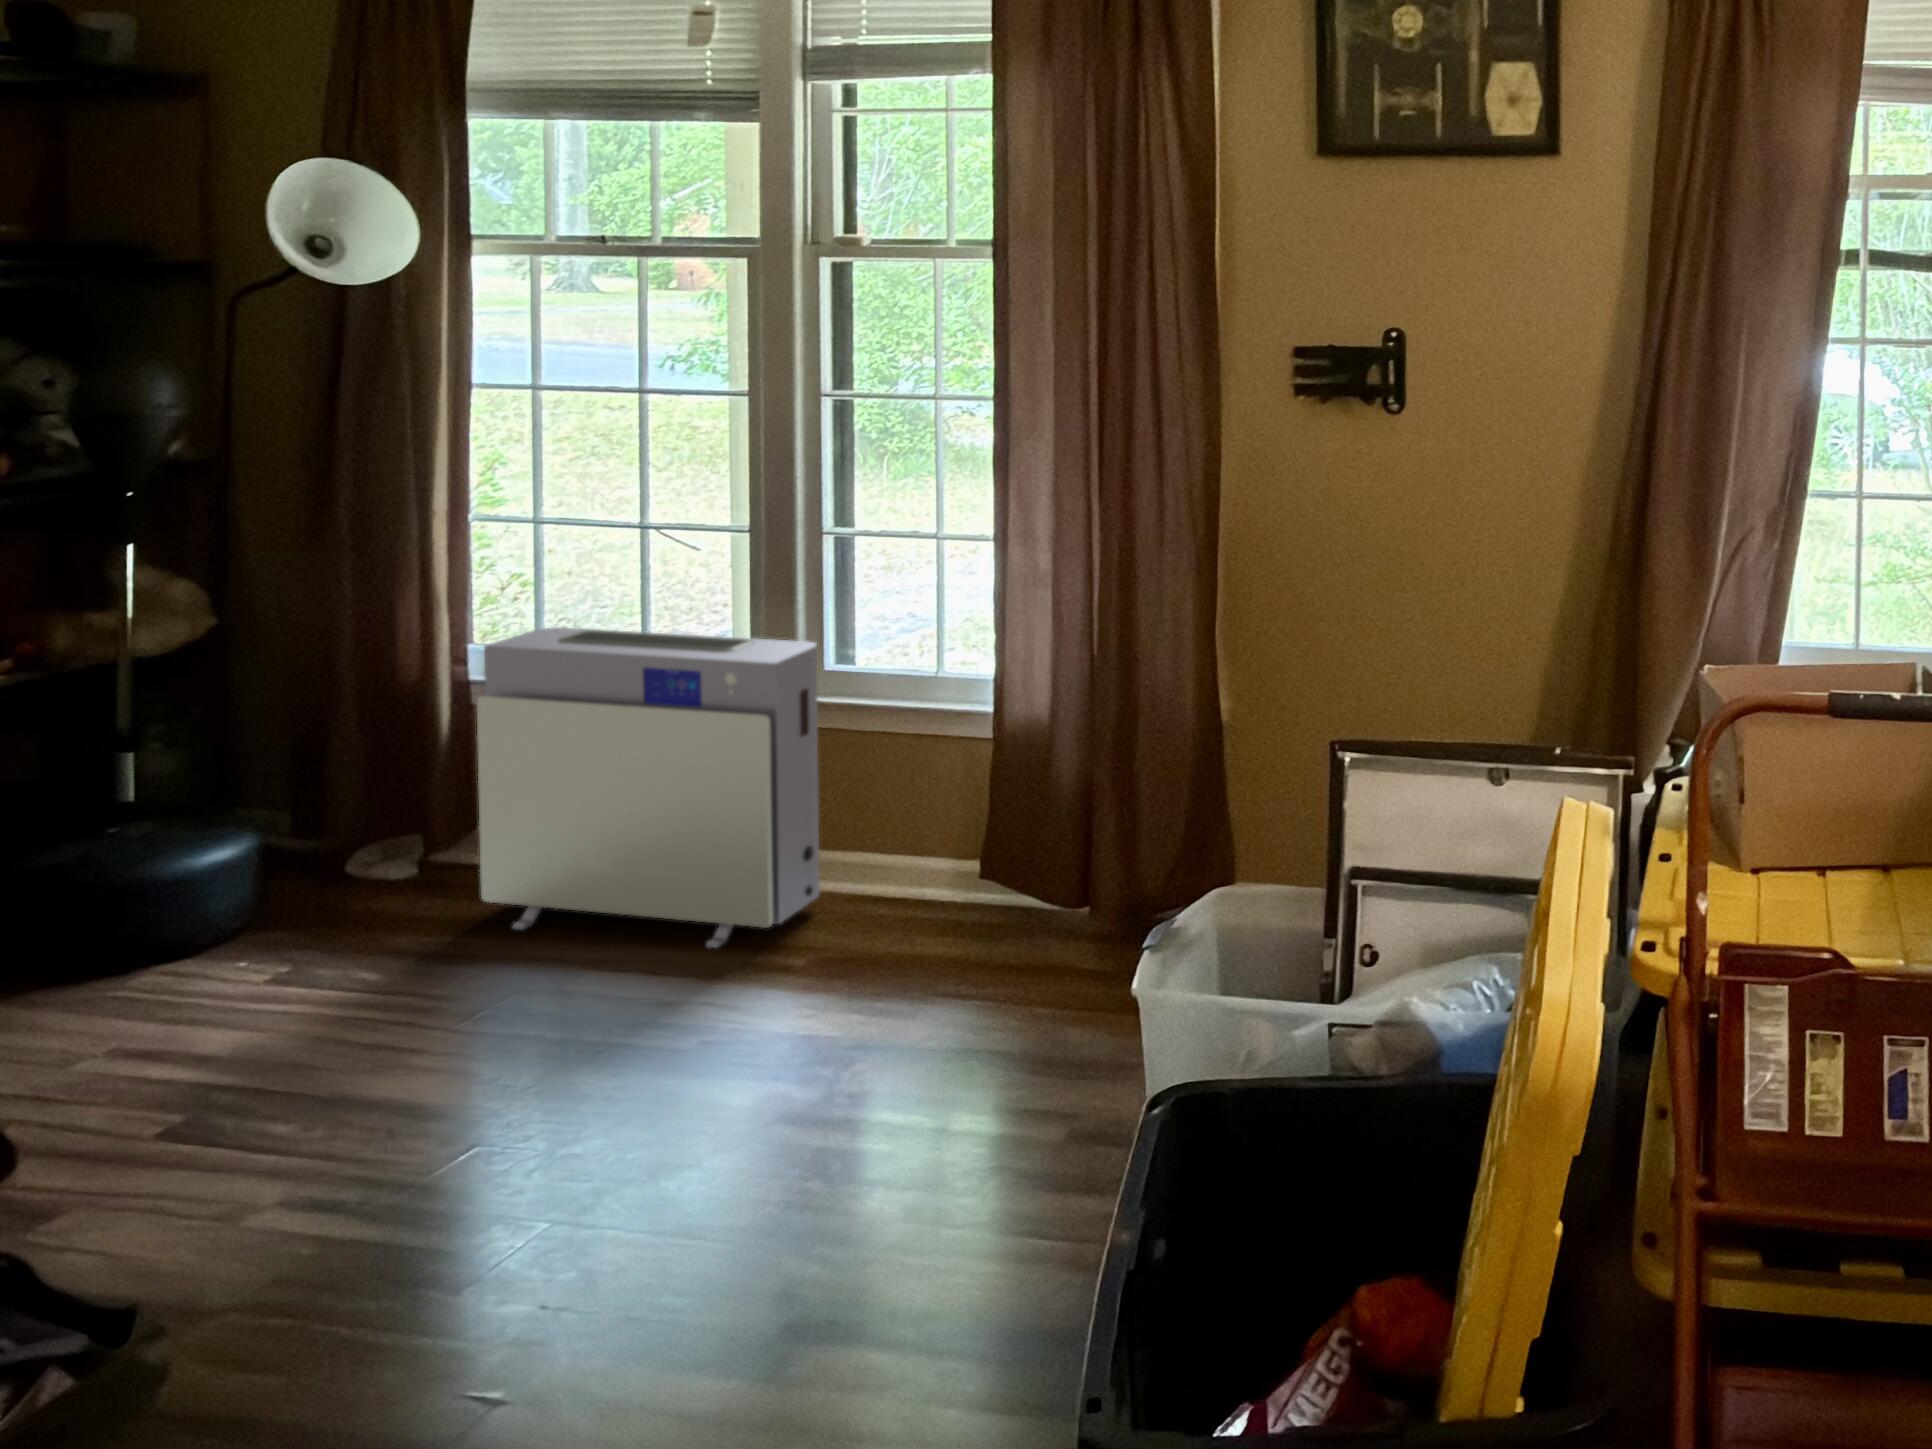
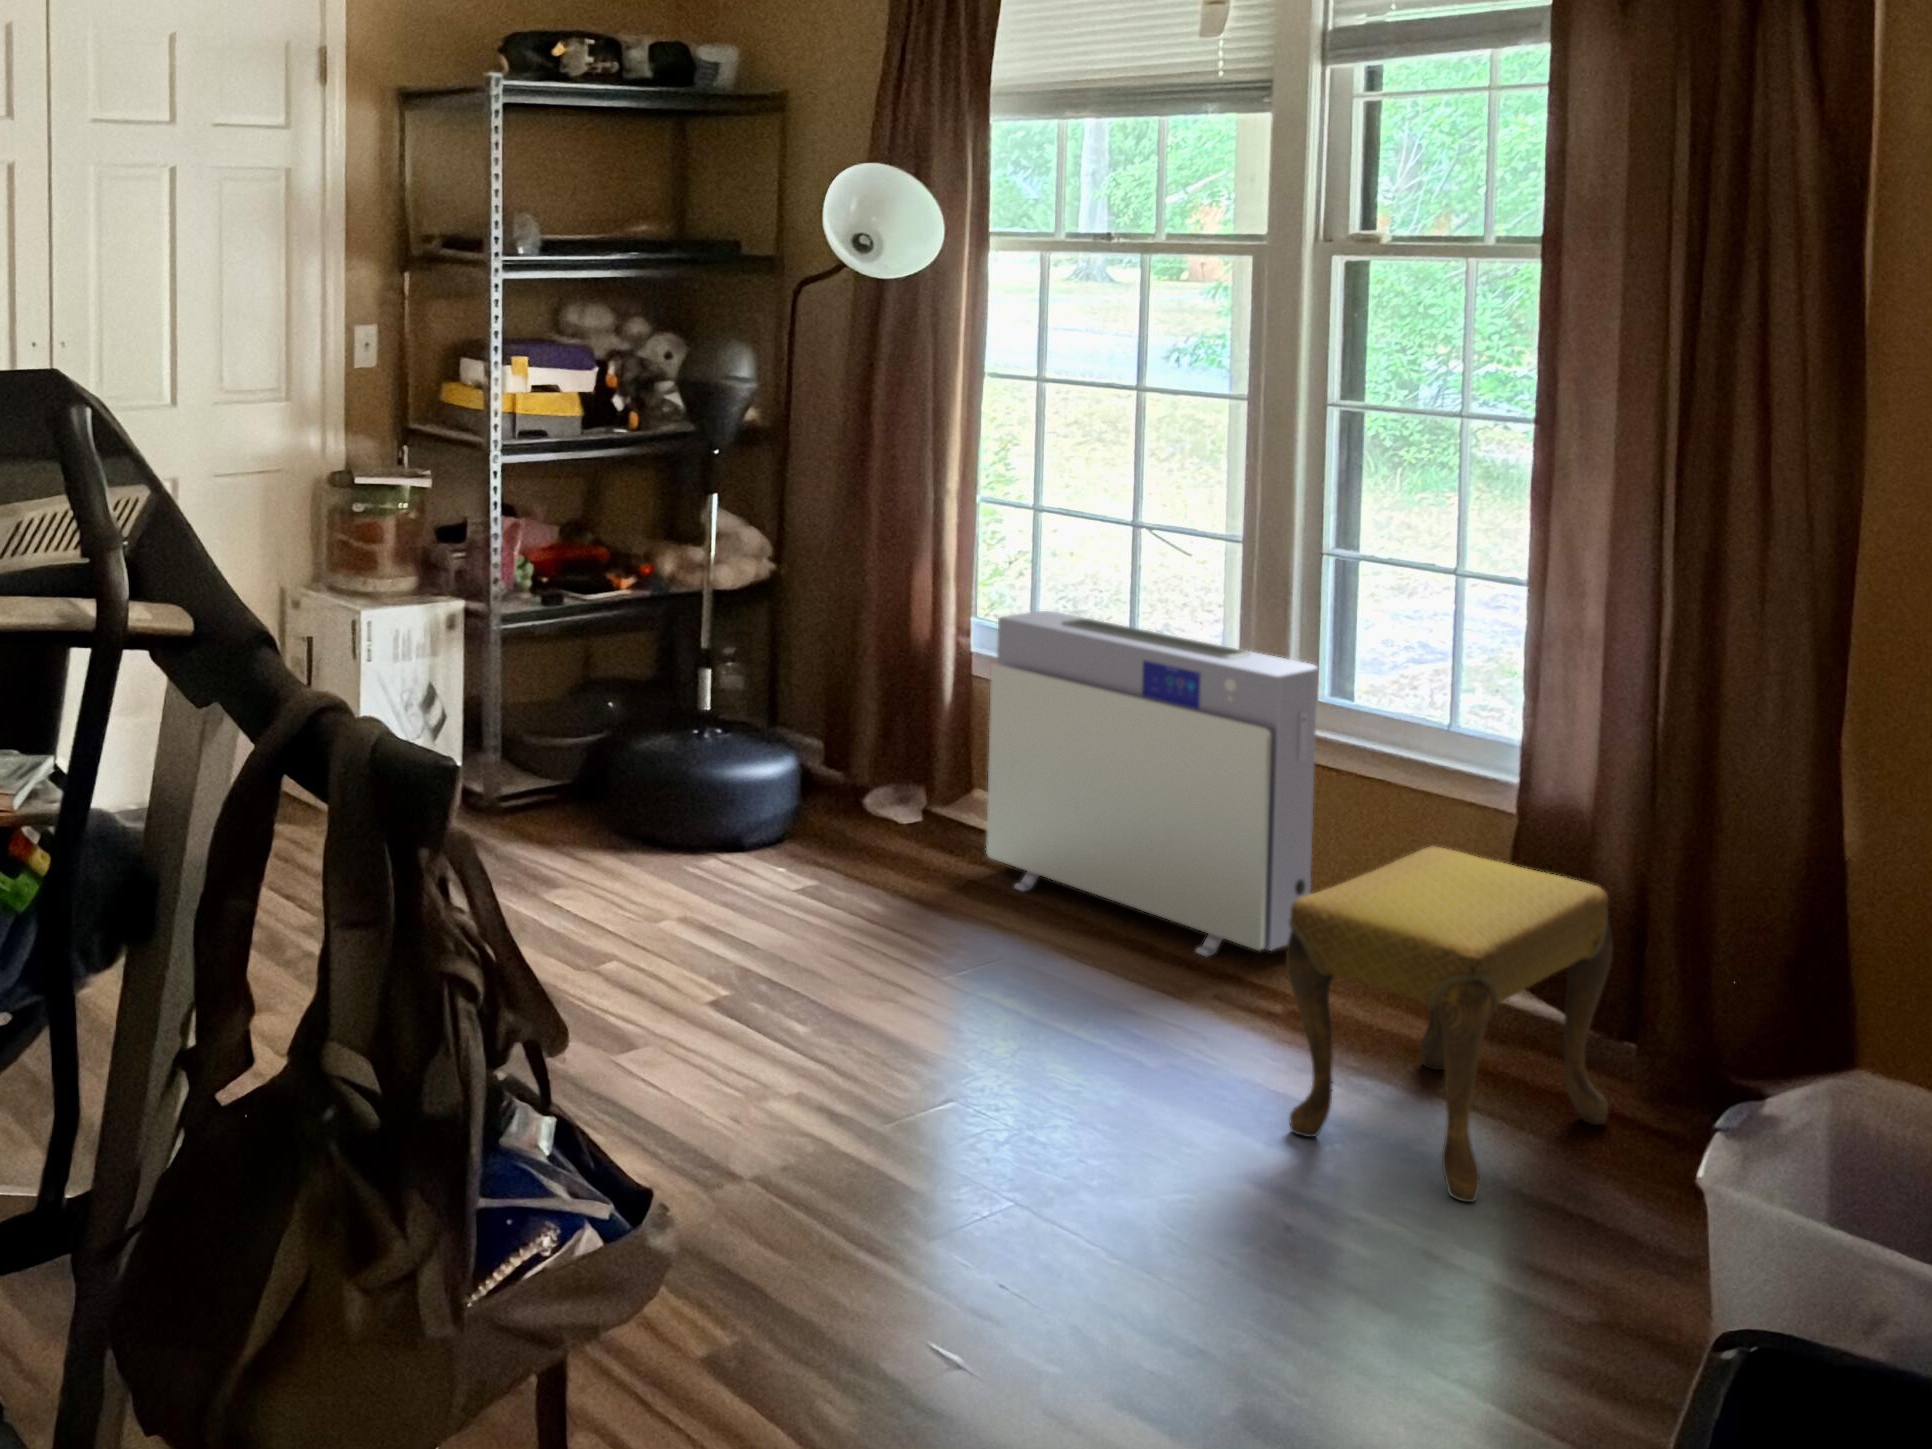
footstool: none [763,802,1060,1153] -> present [1286,847,1613,1202]

